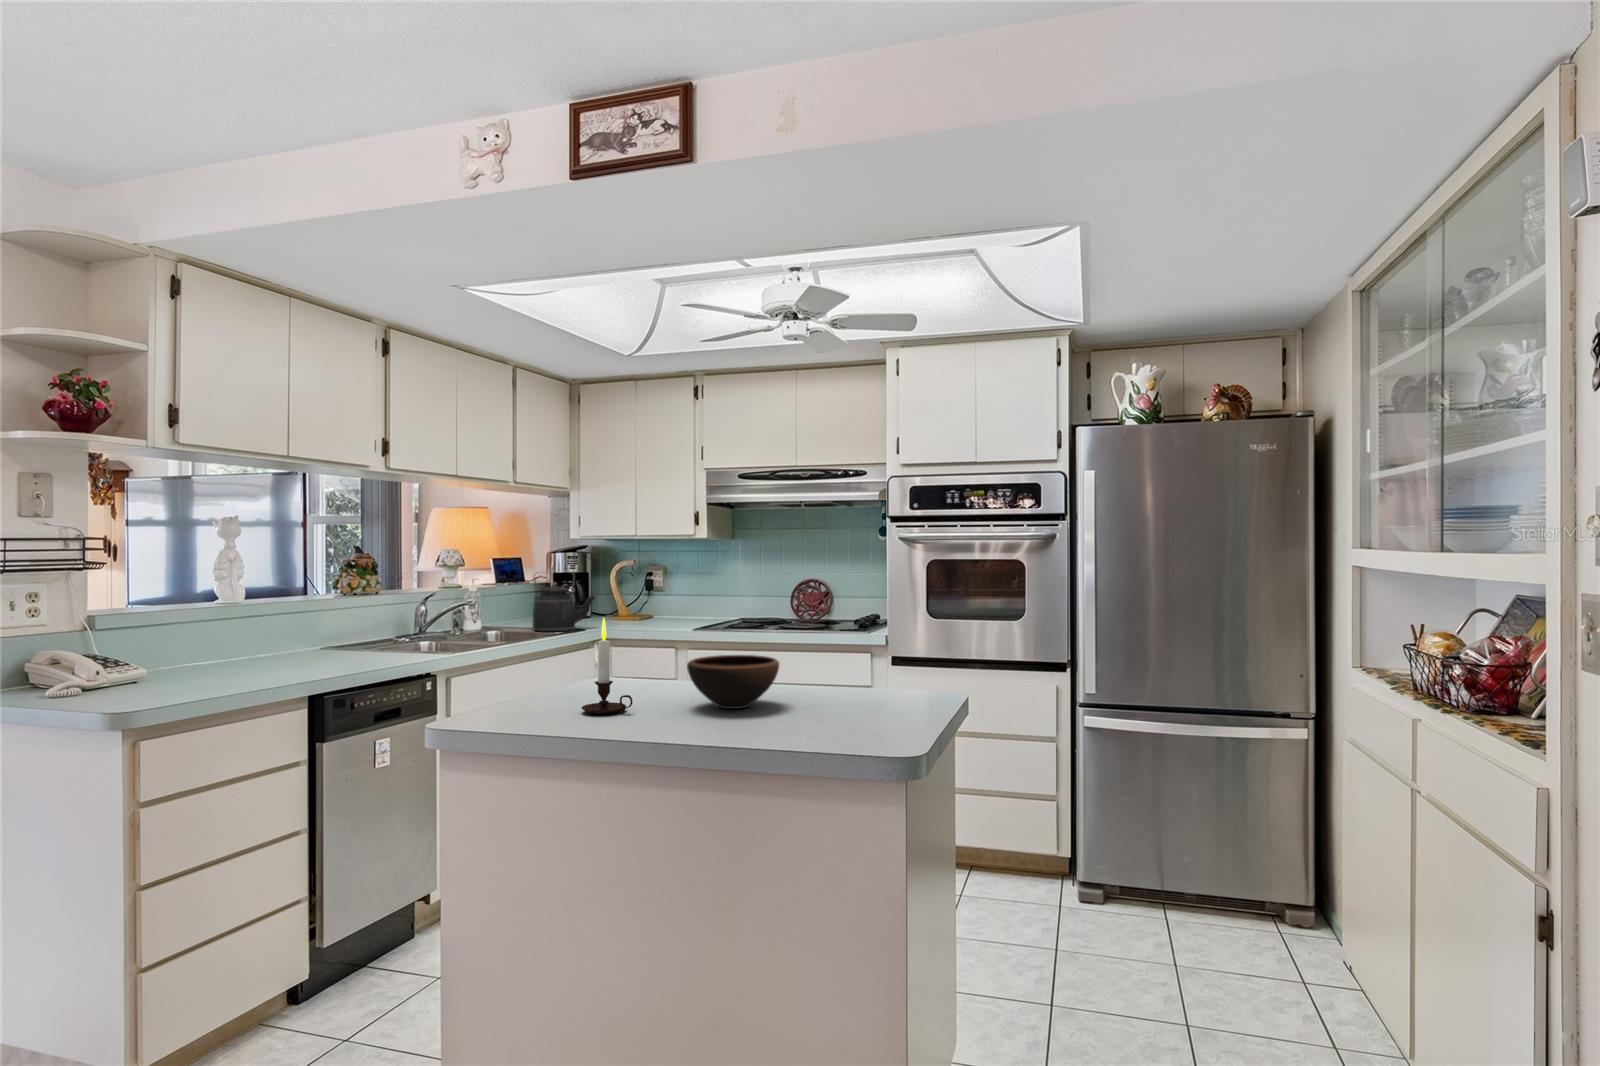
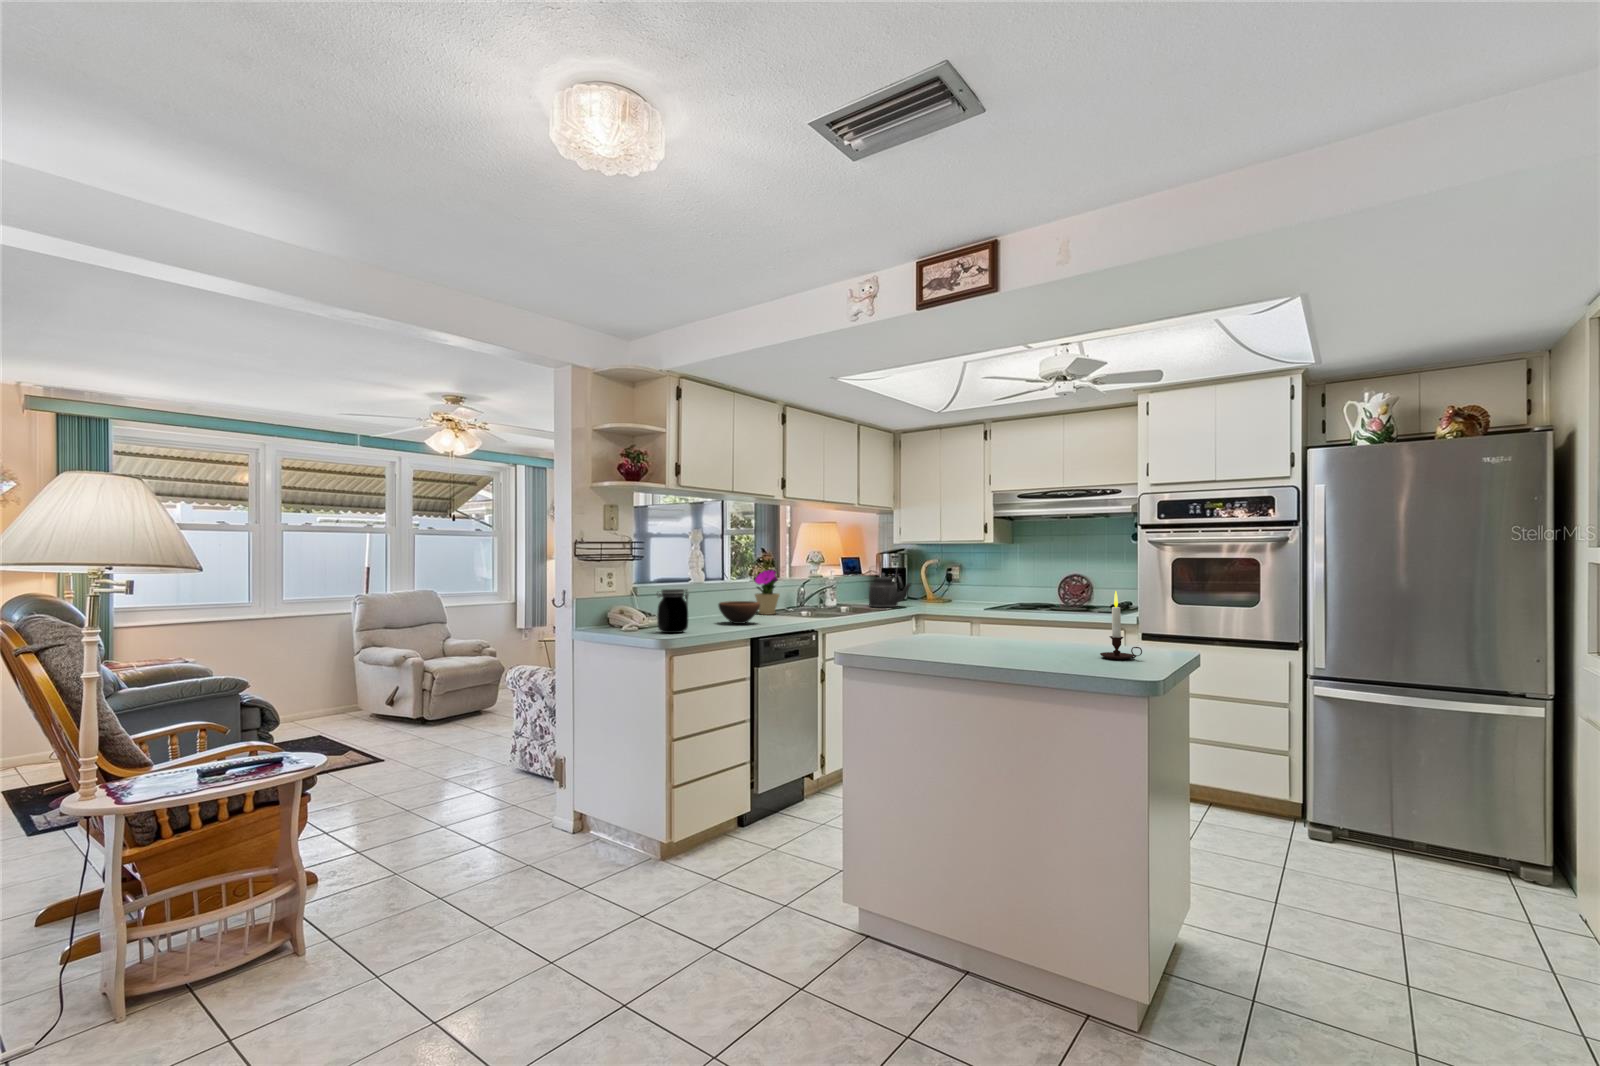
flower pot: none [334,581,379,653] -> present [755,569,779,615]
candle: present [582,618,633,714] -> present [1100,591,1142,659]
jar: none [106,624,176,704] -> present [657,589,689,633]
bowl: present [687,655,779,709] -> present [718,601,760,624]

